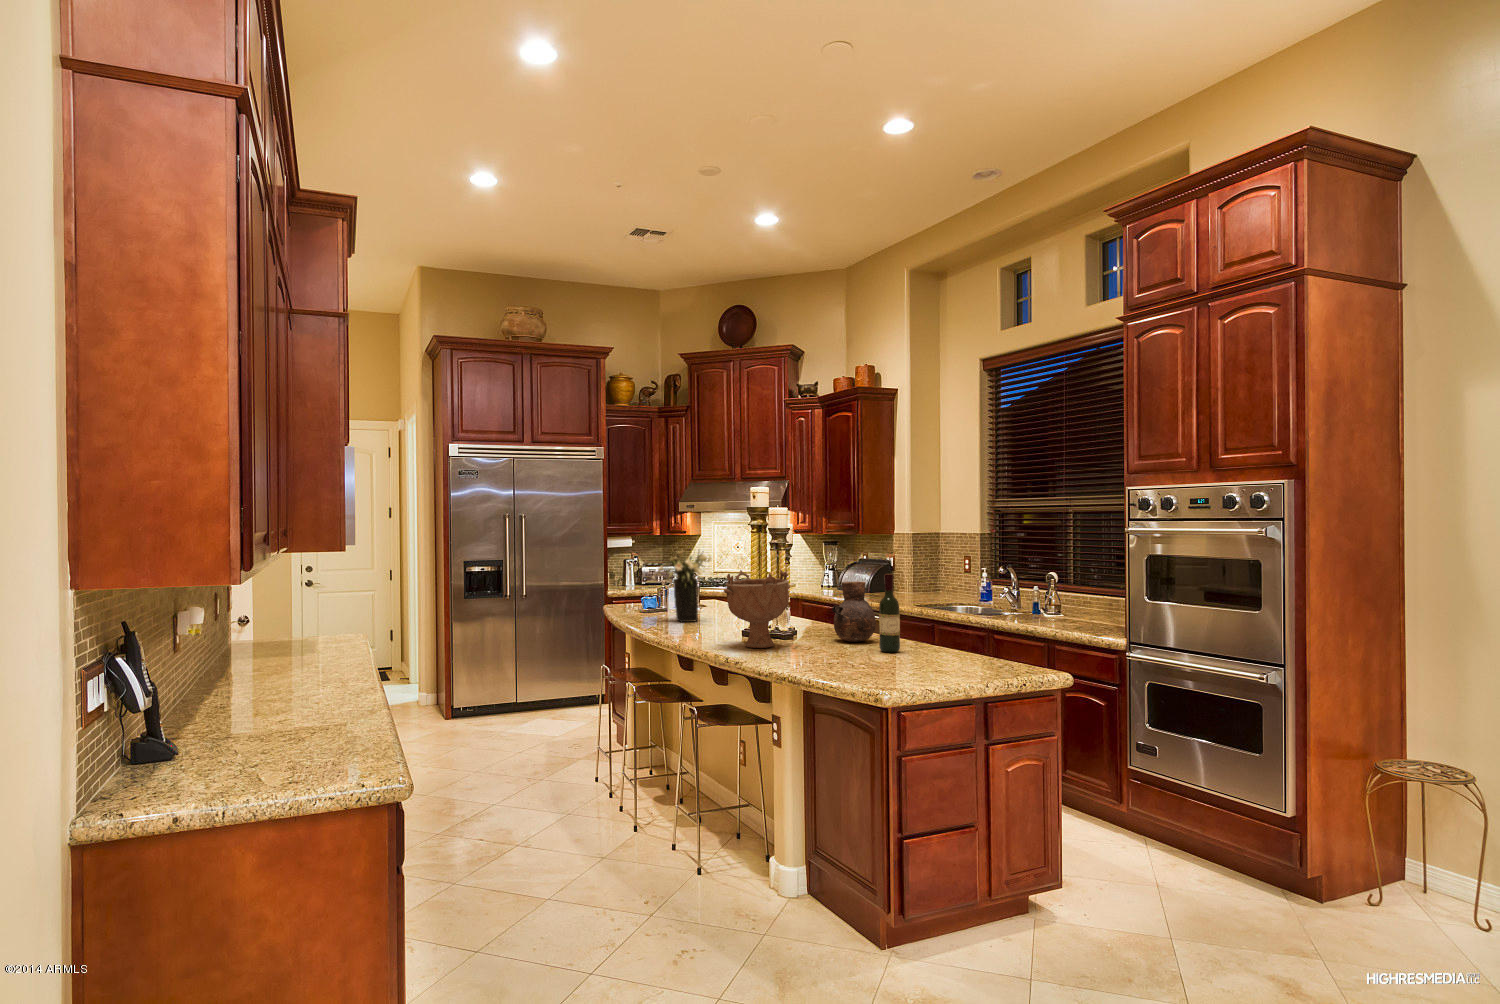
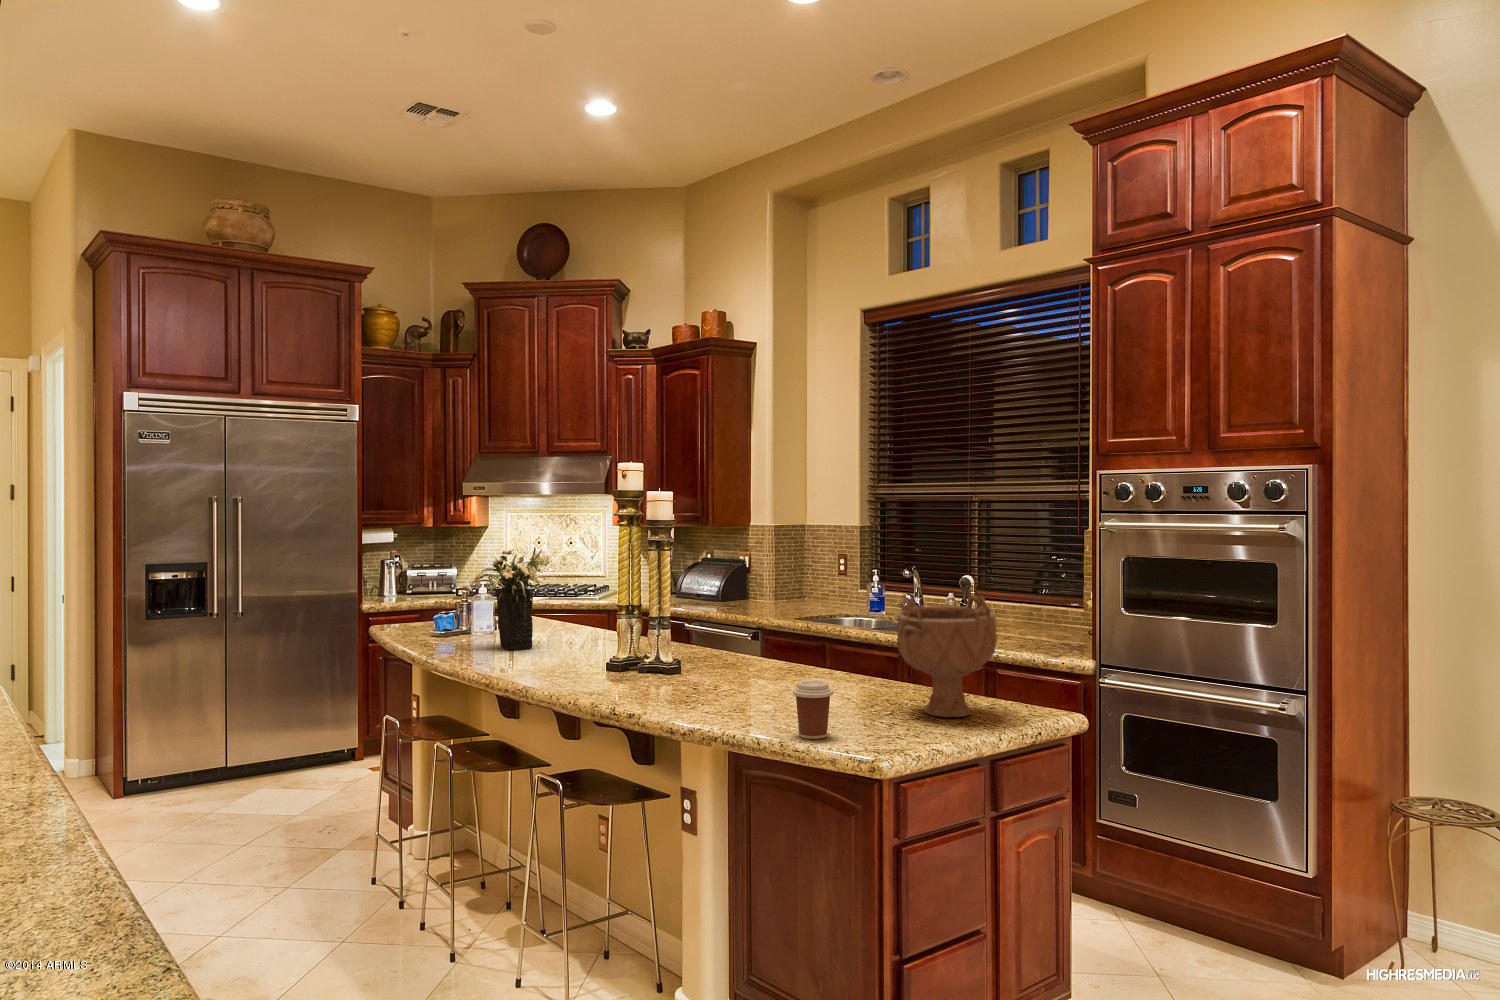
decorative bowl: present [724,570,790,648] -> present [897,593,997,717]
wine bottle: present [879,574,900,652] -> none [815,583,843,690]
vase: present [832,582,876,642] -> none [736,592,797,674]
coffee cup: none [833,639,861,679] -> present [793,680,833,739]

